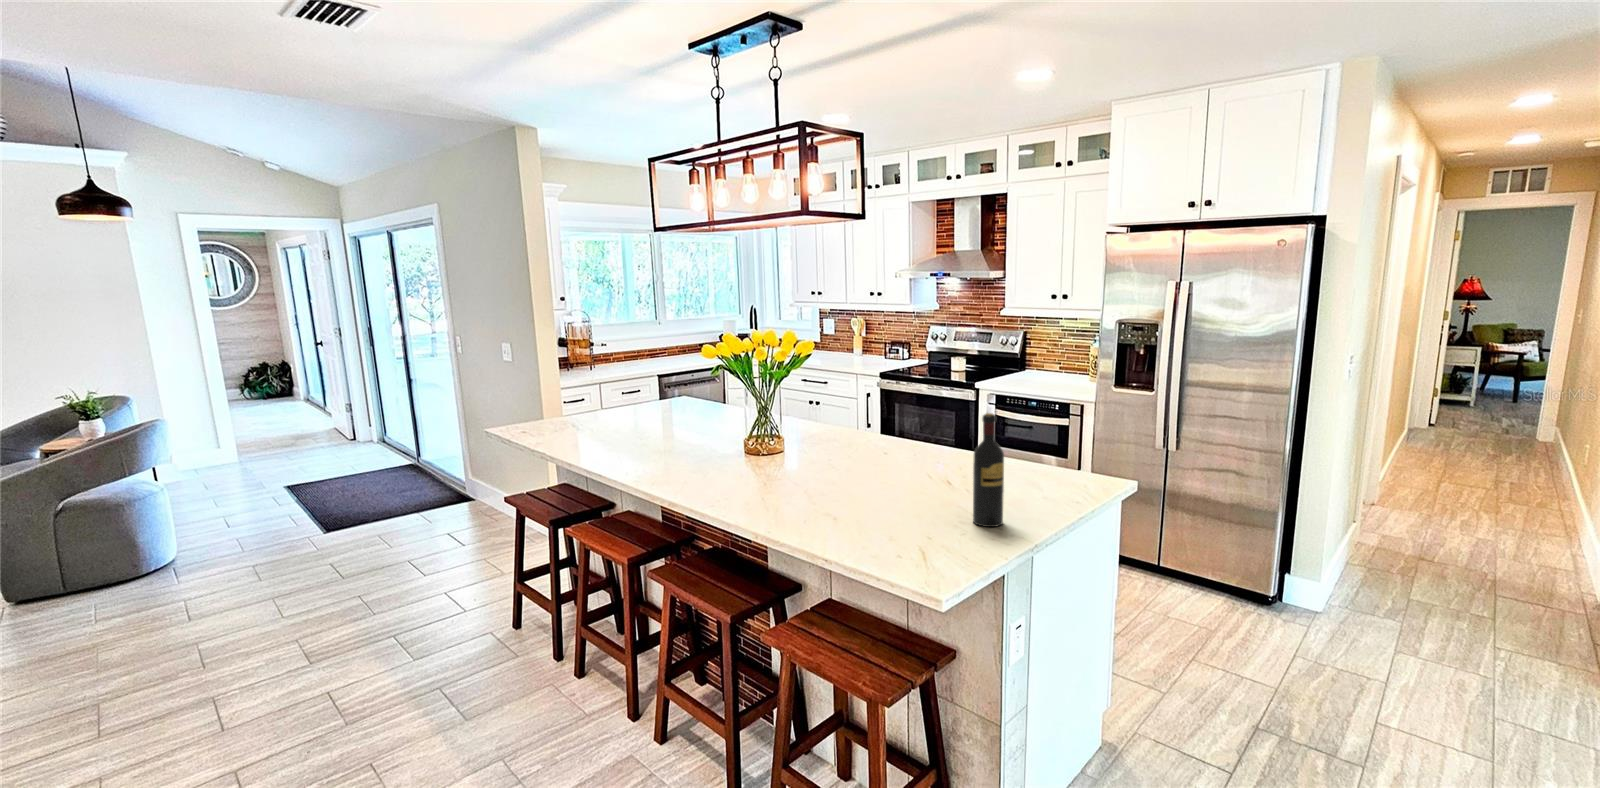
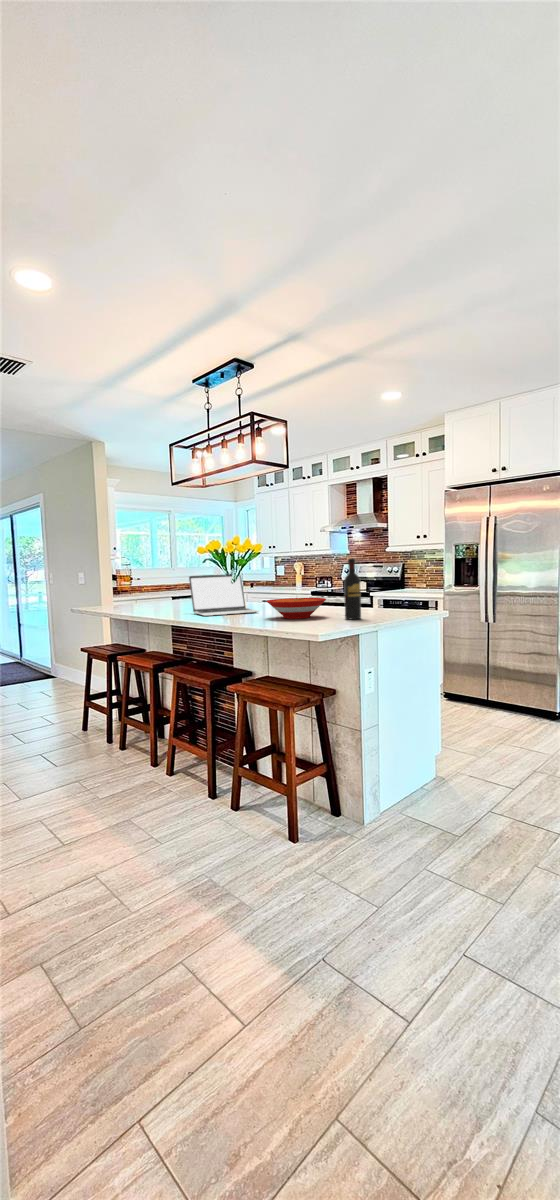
laptop: none [685,394,808,484] -> present [189,574,258,616]
bowl: none [827,461,935,513] -> present [267,598,326,619]

